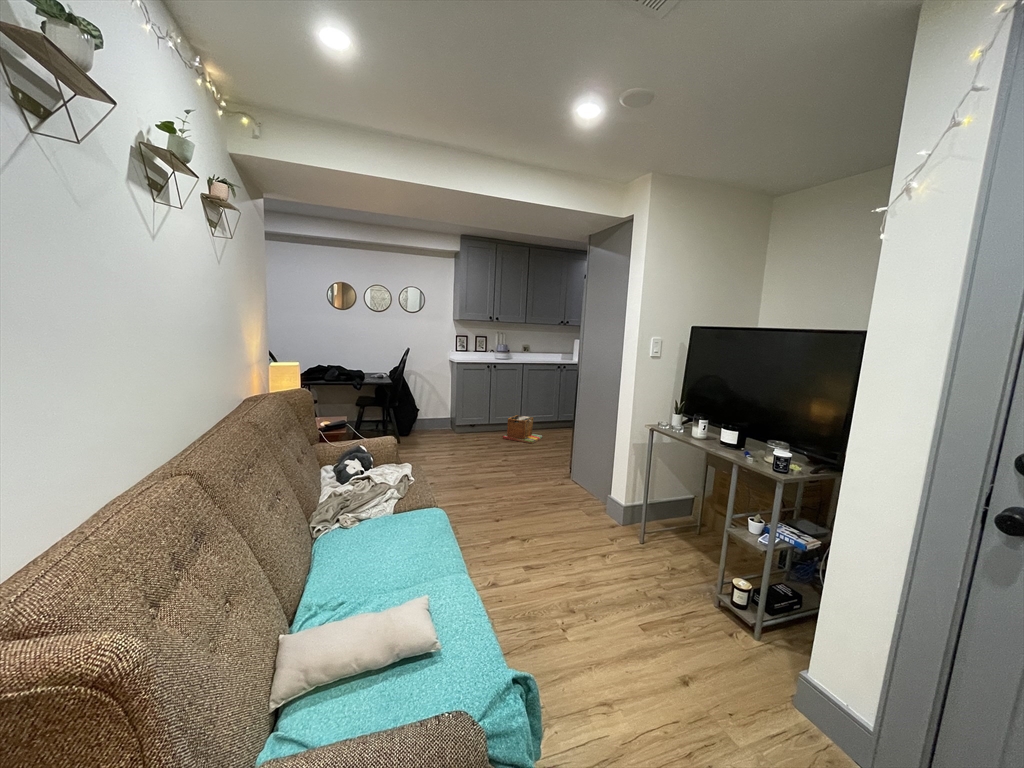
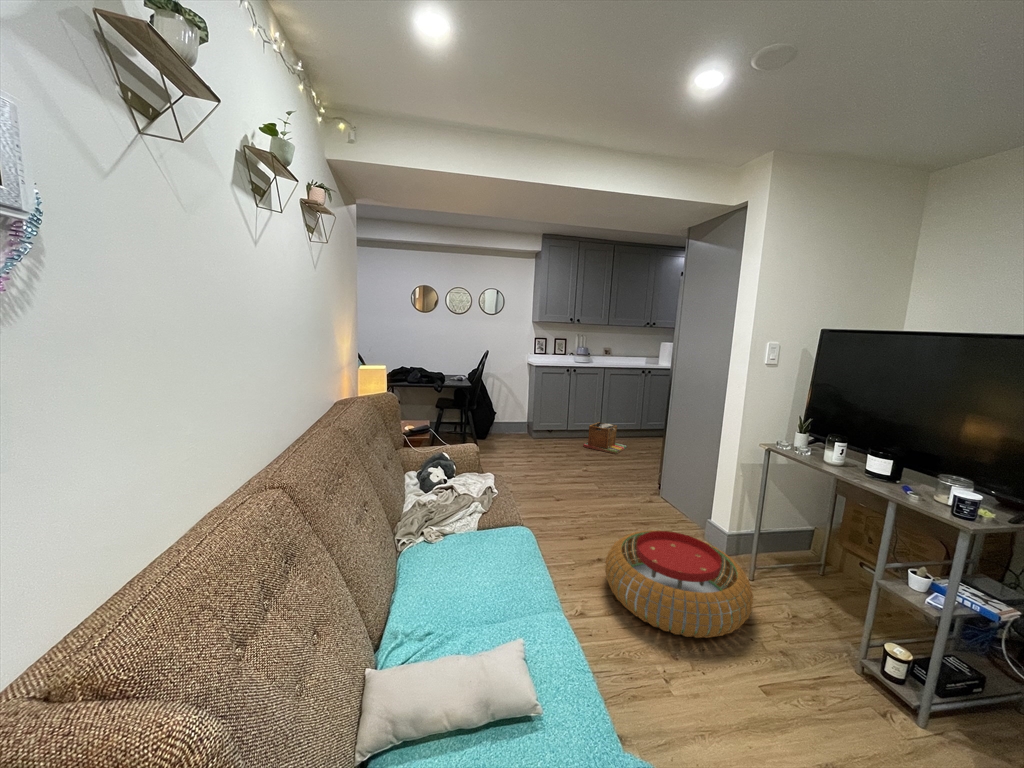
pouf: none [515,505,637,591] -> present [605,530,753,638]

